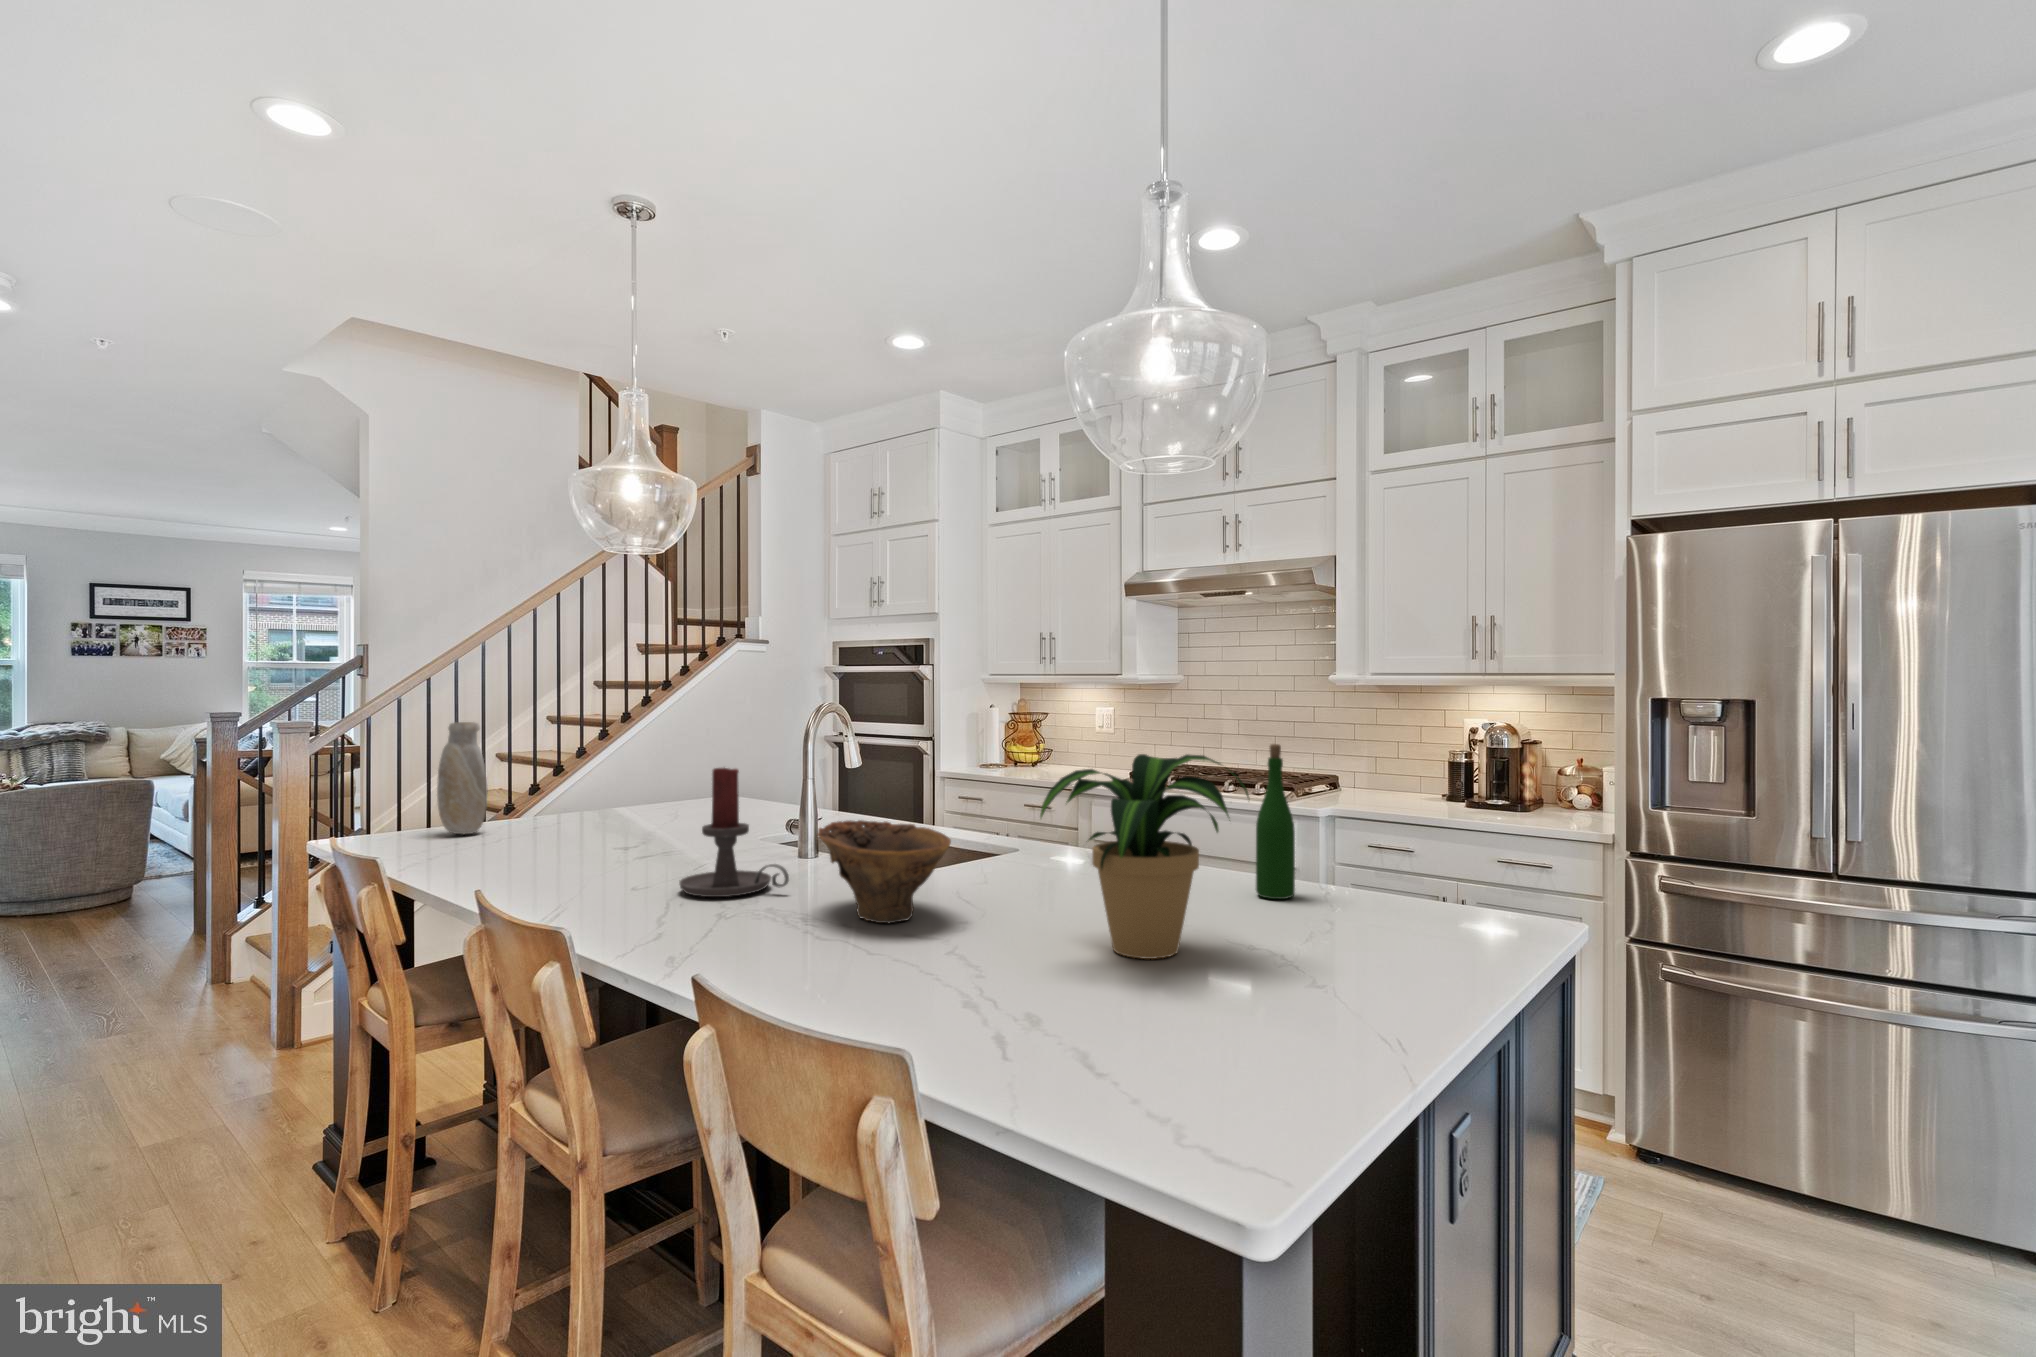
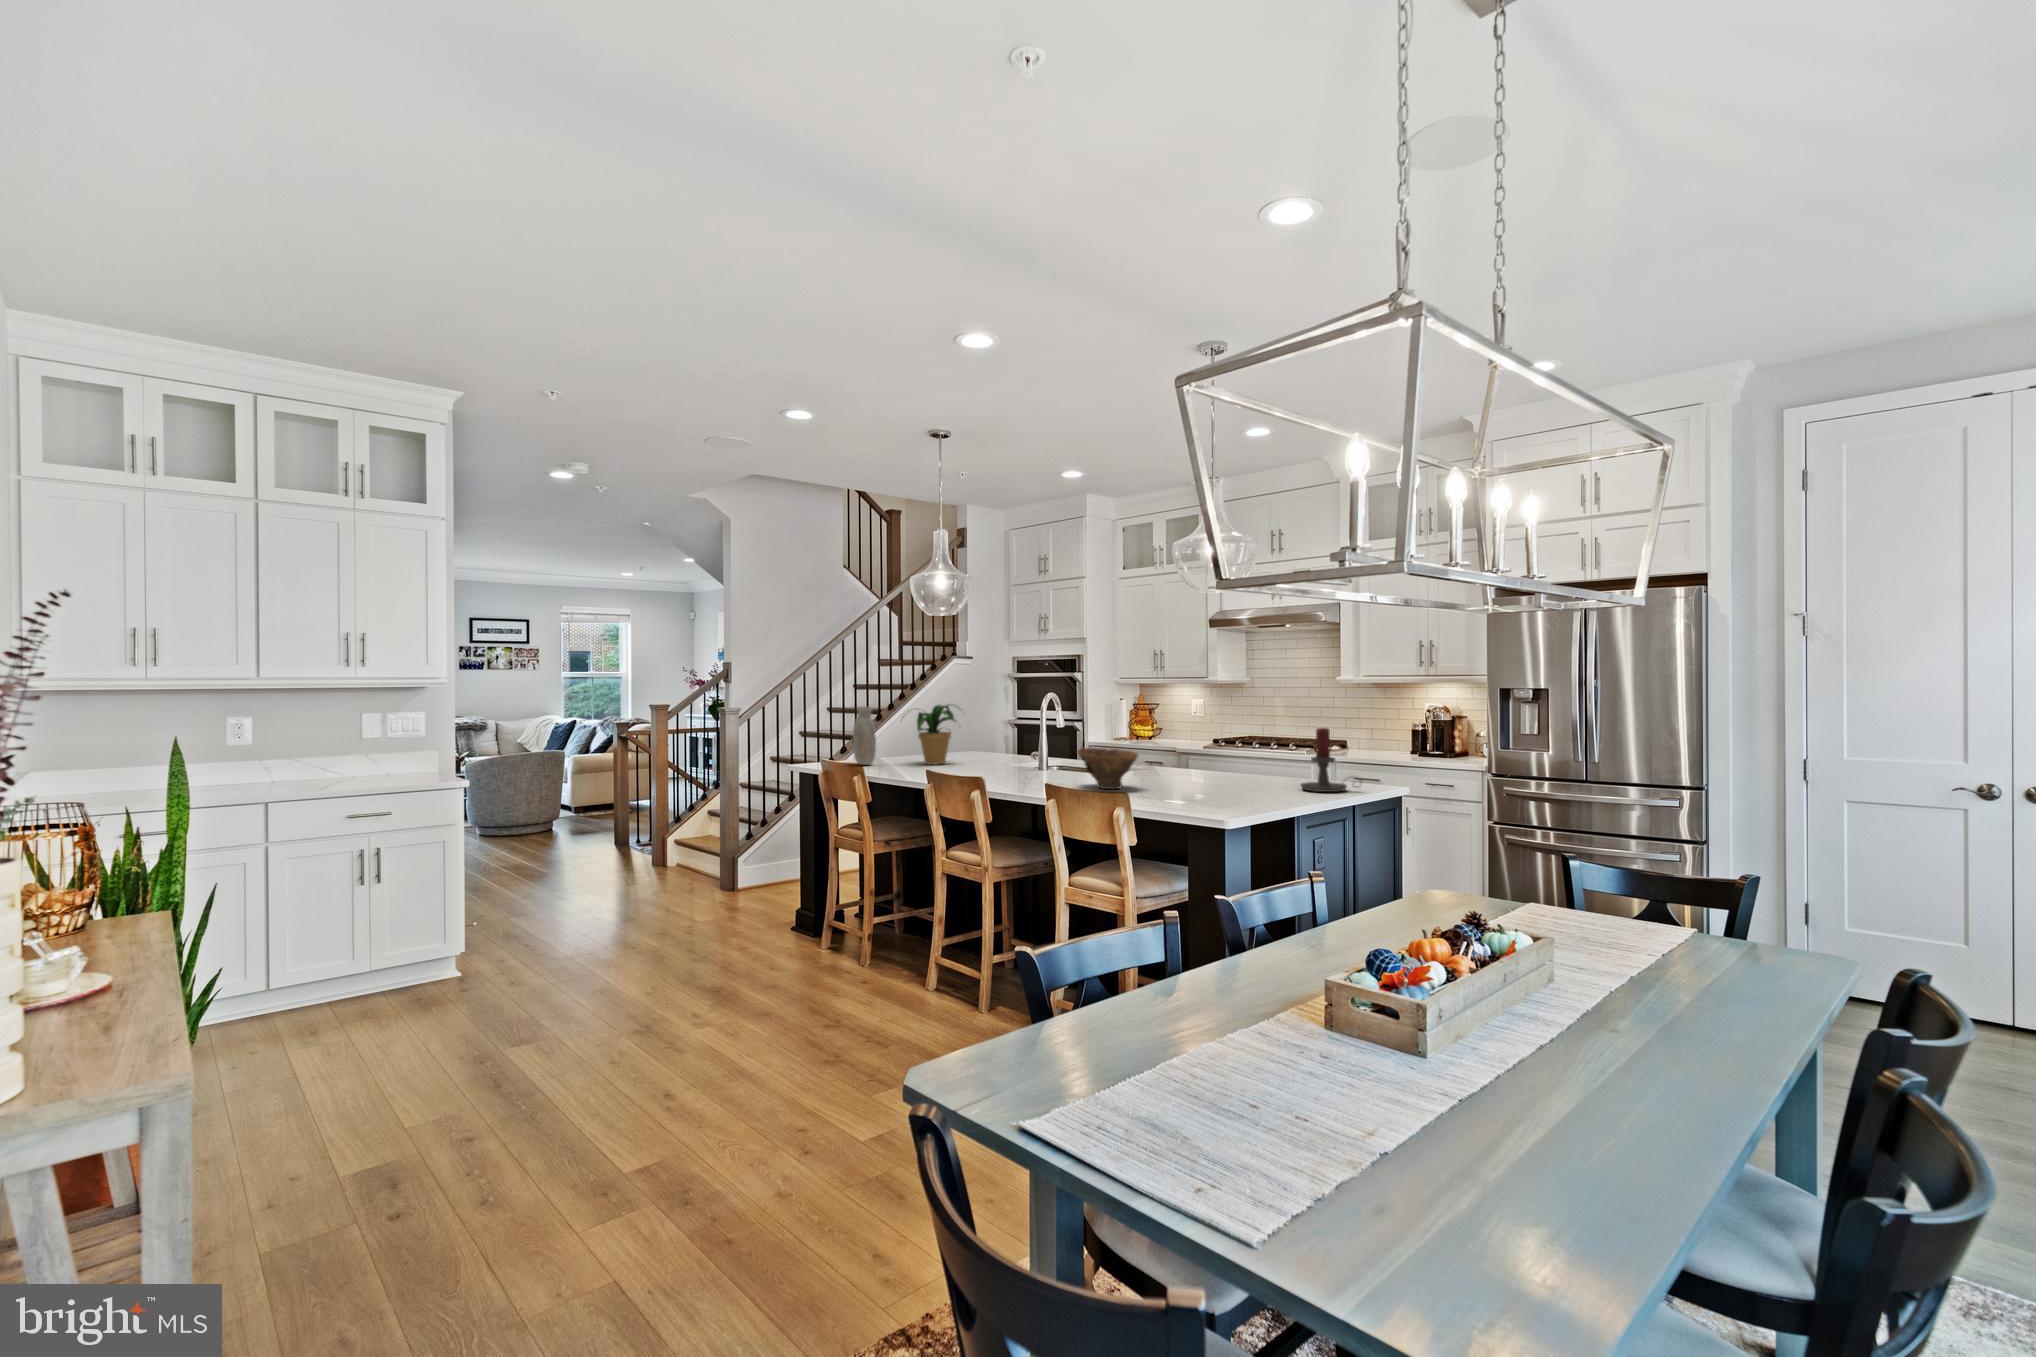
wine bottle: present [1256,744,1295,899] -> none [1278,712,1296,784]
potted plant: present [1040,754,1249,959] -> present [903,705,957,765]
candle holder: present [679,768,789,897] -> present [1301,728,1358,792]

